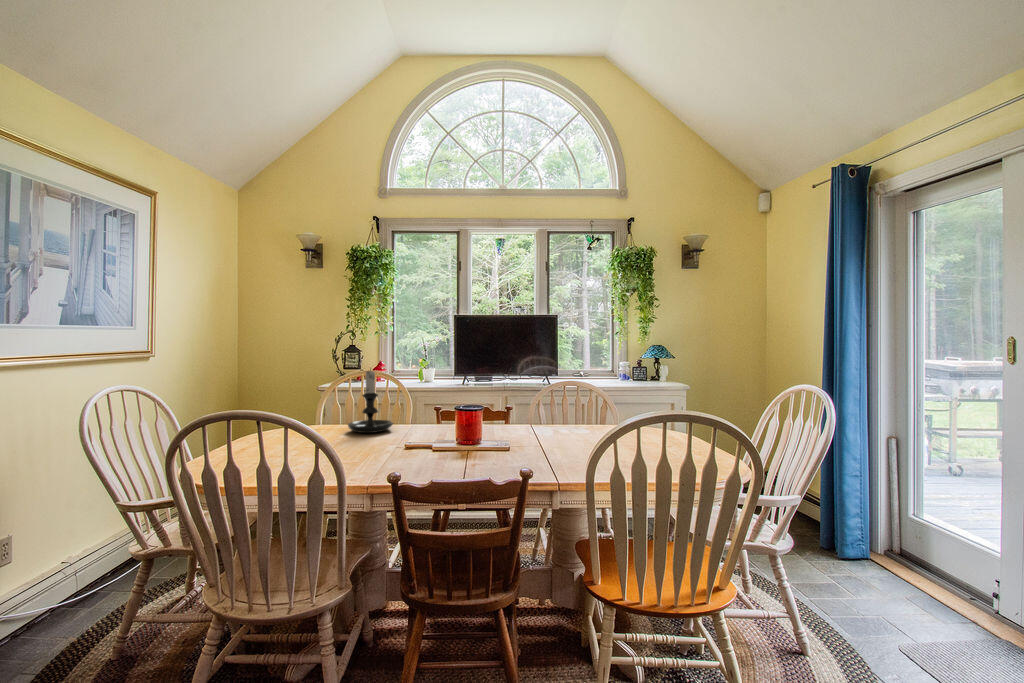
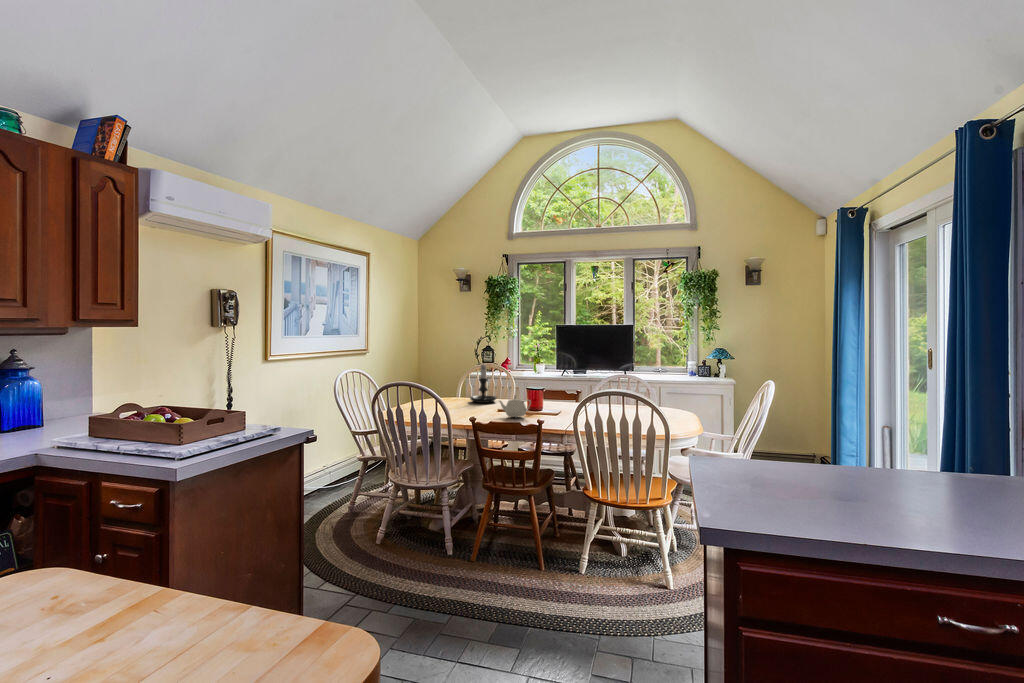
teapot: none [415,421,475,460] -> present [499,395,531,418]

